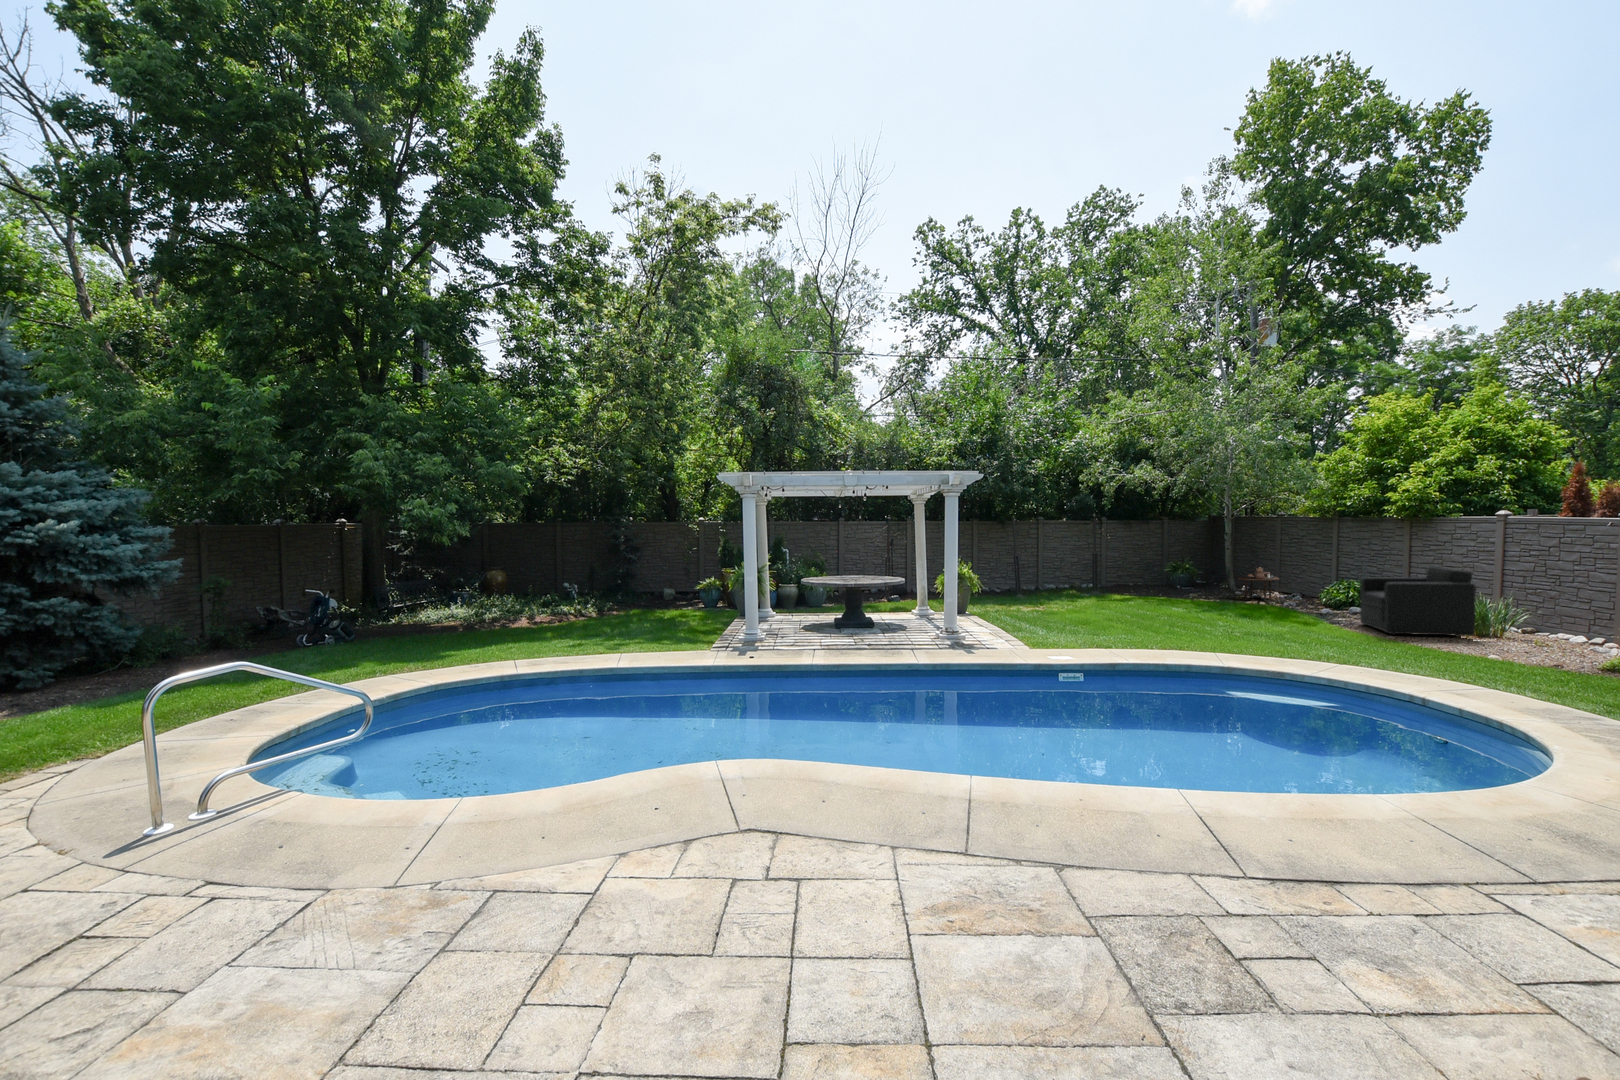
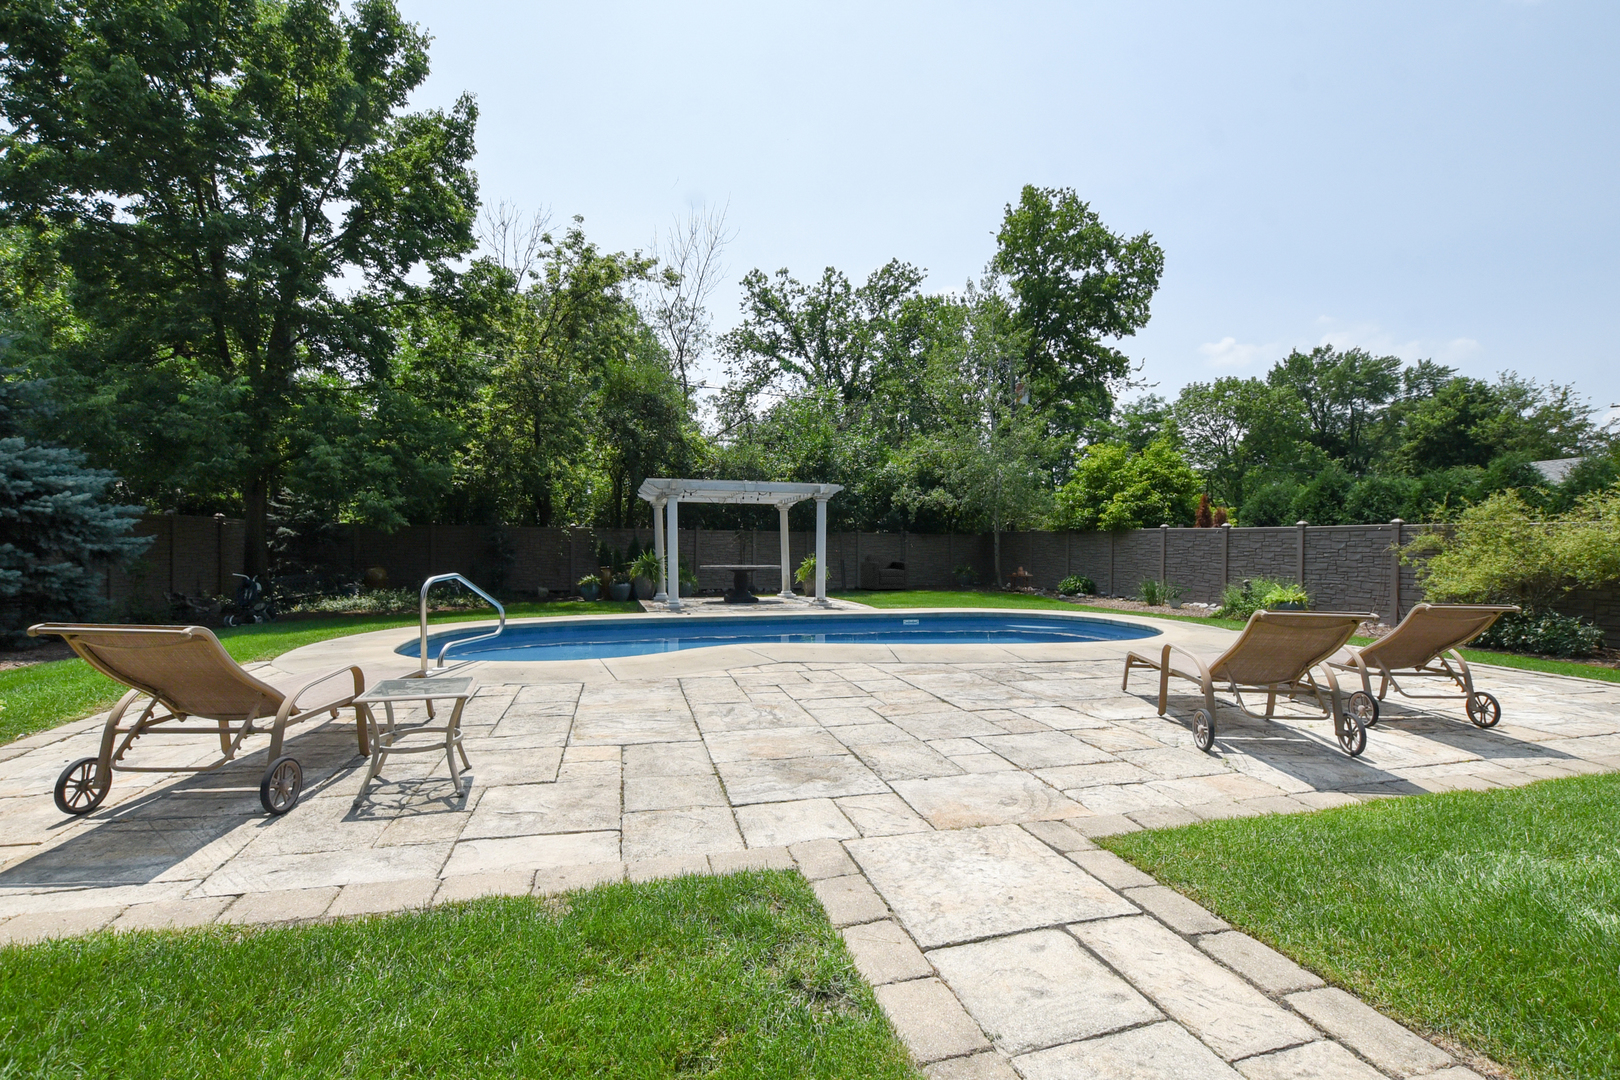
armchair: present [1360,566,1475,636] -> present [860,555,909,590]
potted plant: none [1519,597,1576,650] -> present [1167,582,1191,608]

